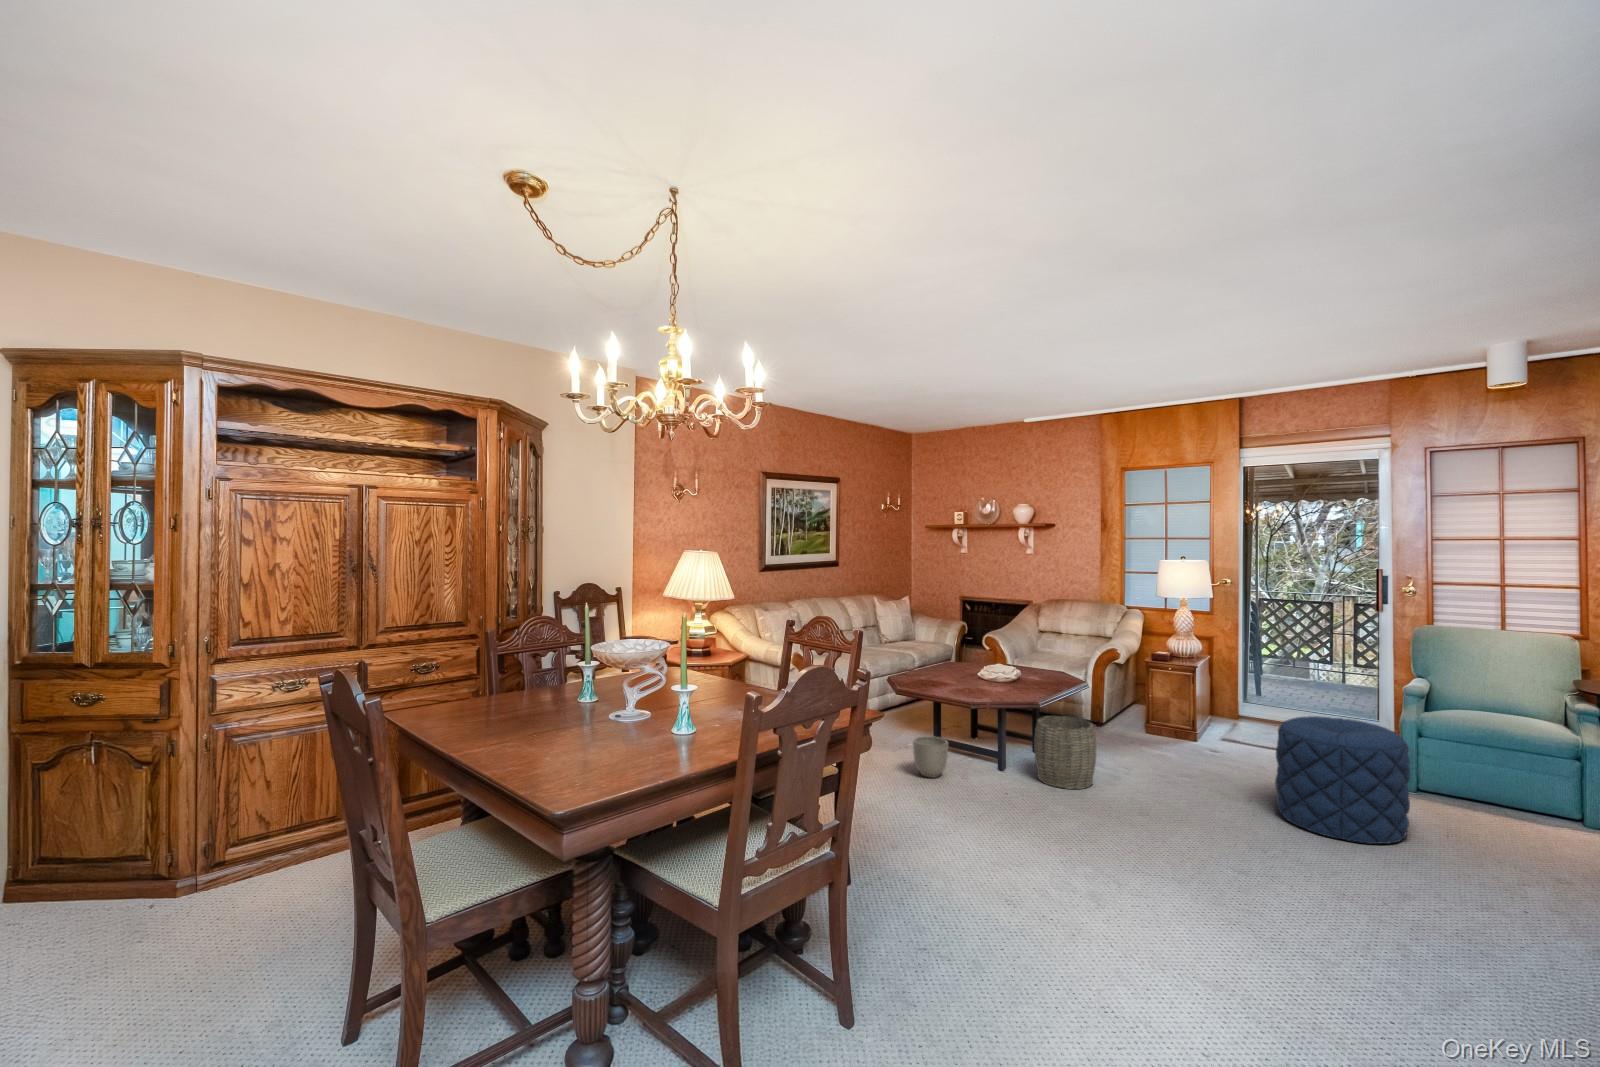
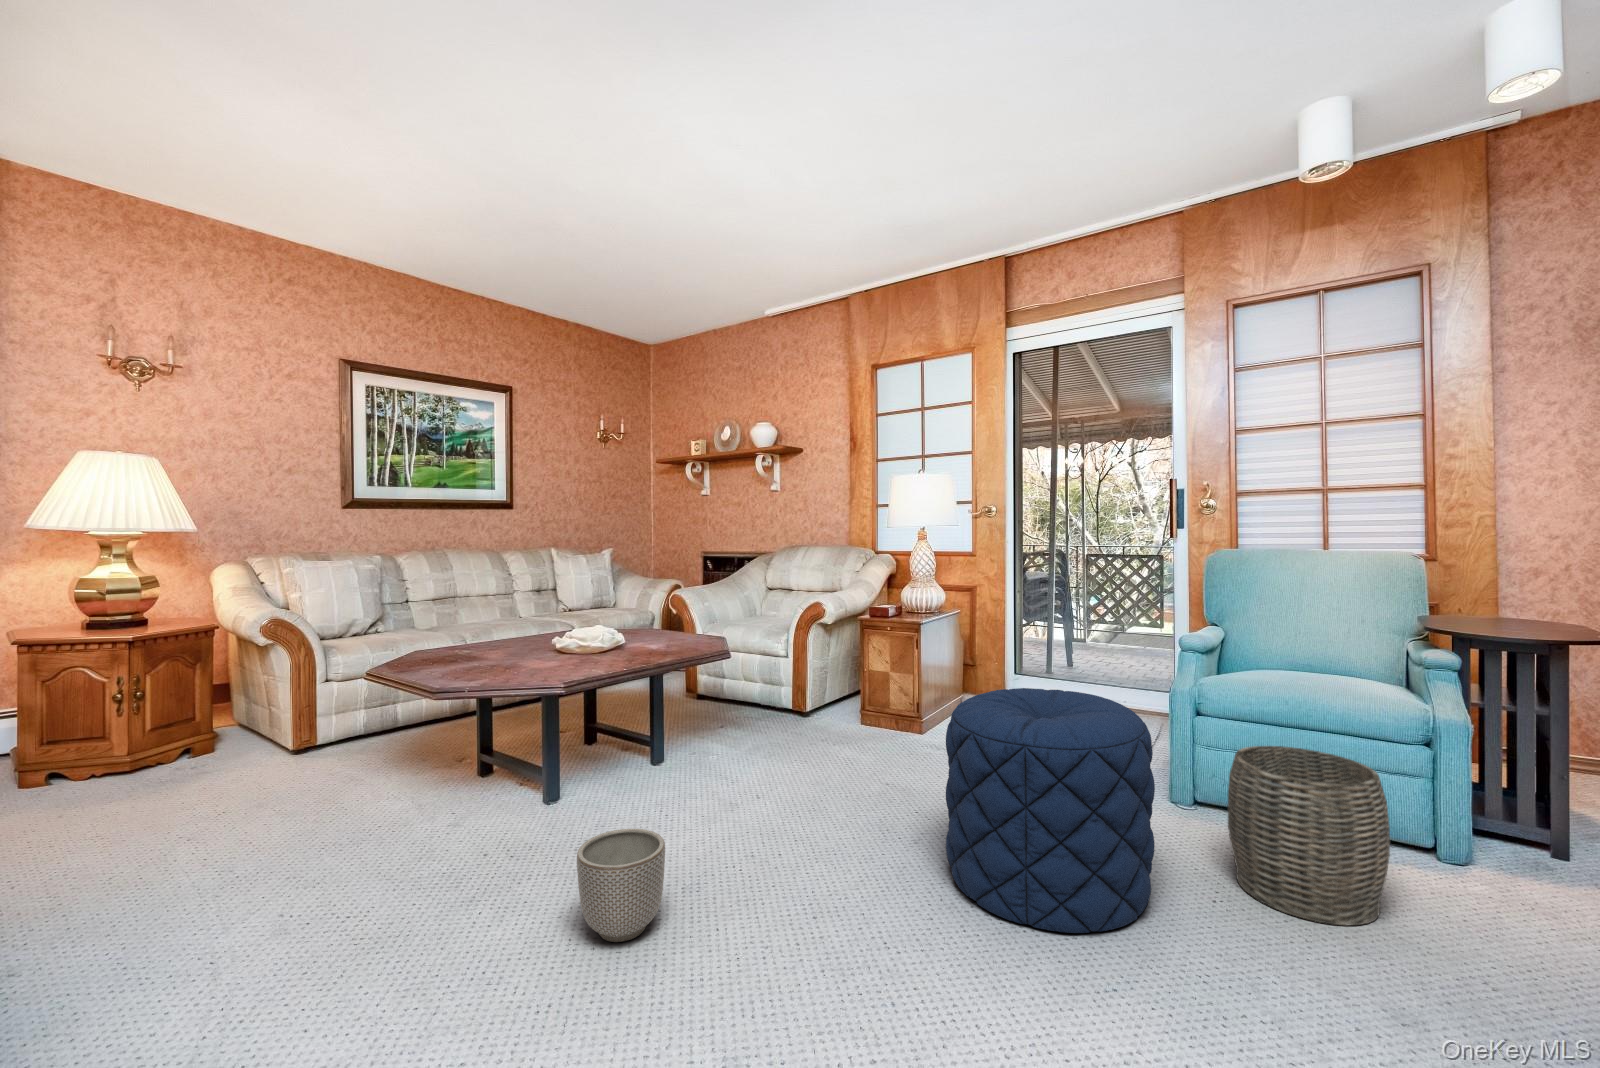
woven basket: present [1034,716,1096,789] -> present [1228,746,1390,926]
planter: present [913,736,948,778] -> present [577,829,665,942]

